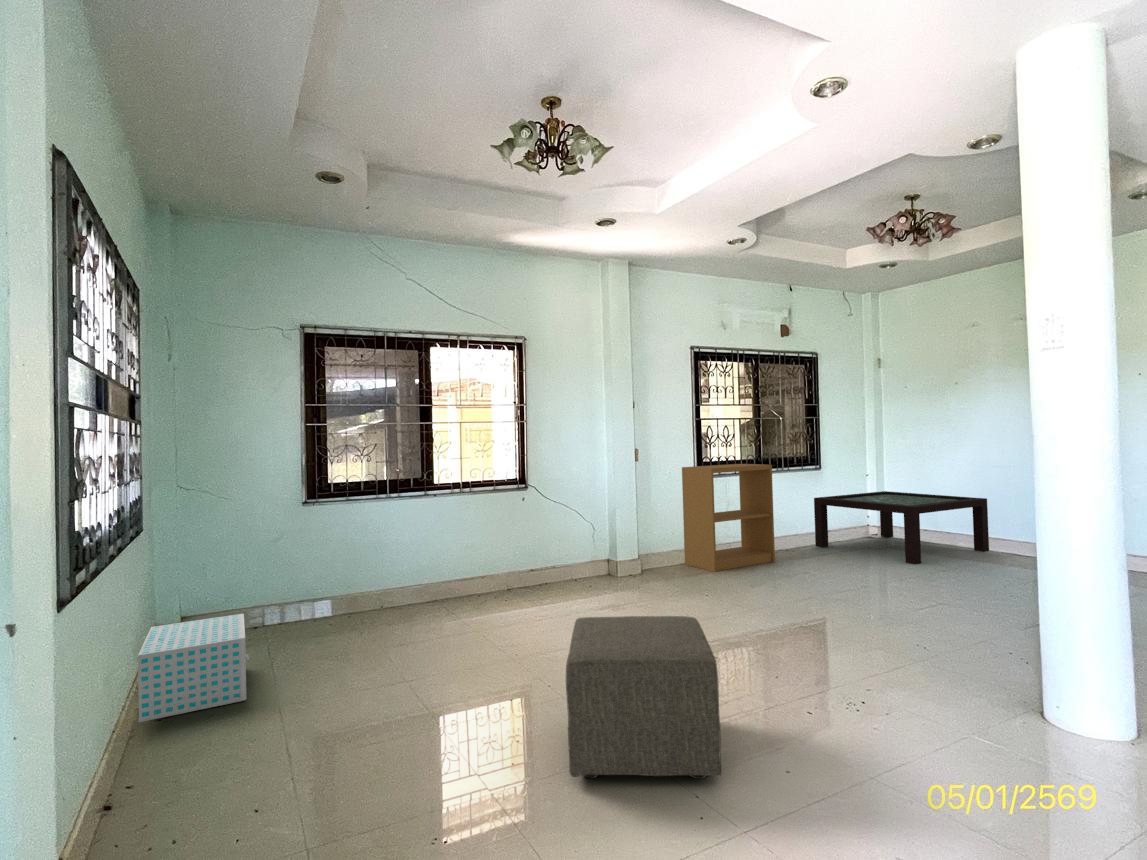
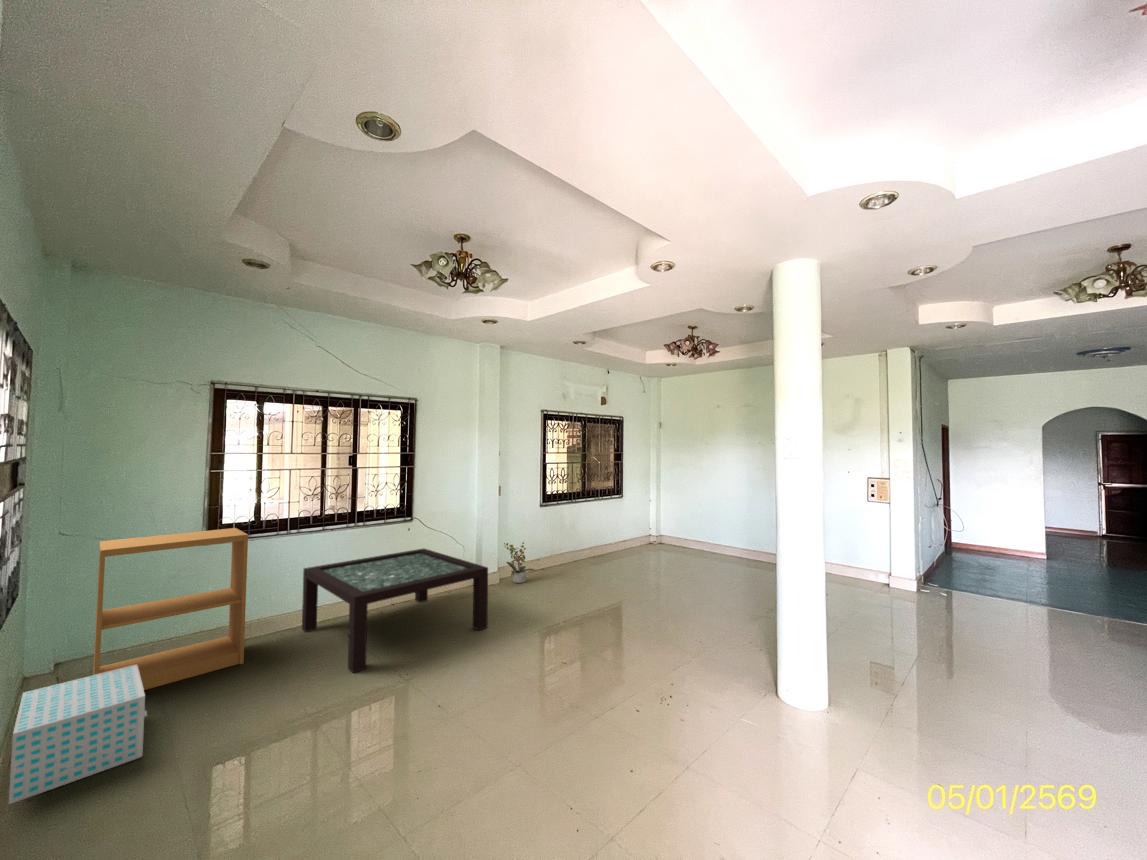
bookshelf: present [682,464,775,572] -> present [93,528,248,690]
coffee table: present [814,491,989,564] -> present [302,549,488,673]
potted plant: none [644,520,688,574] -> present [504,542,535,583]
ottoman: present [566,616,721,779] -> none [471,642,589,793]

